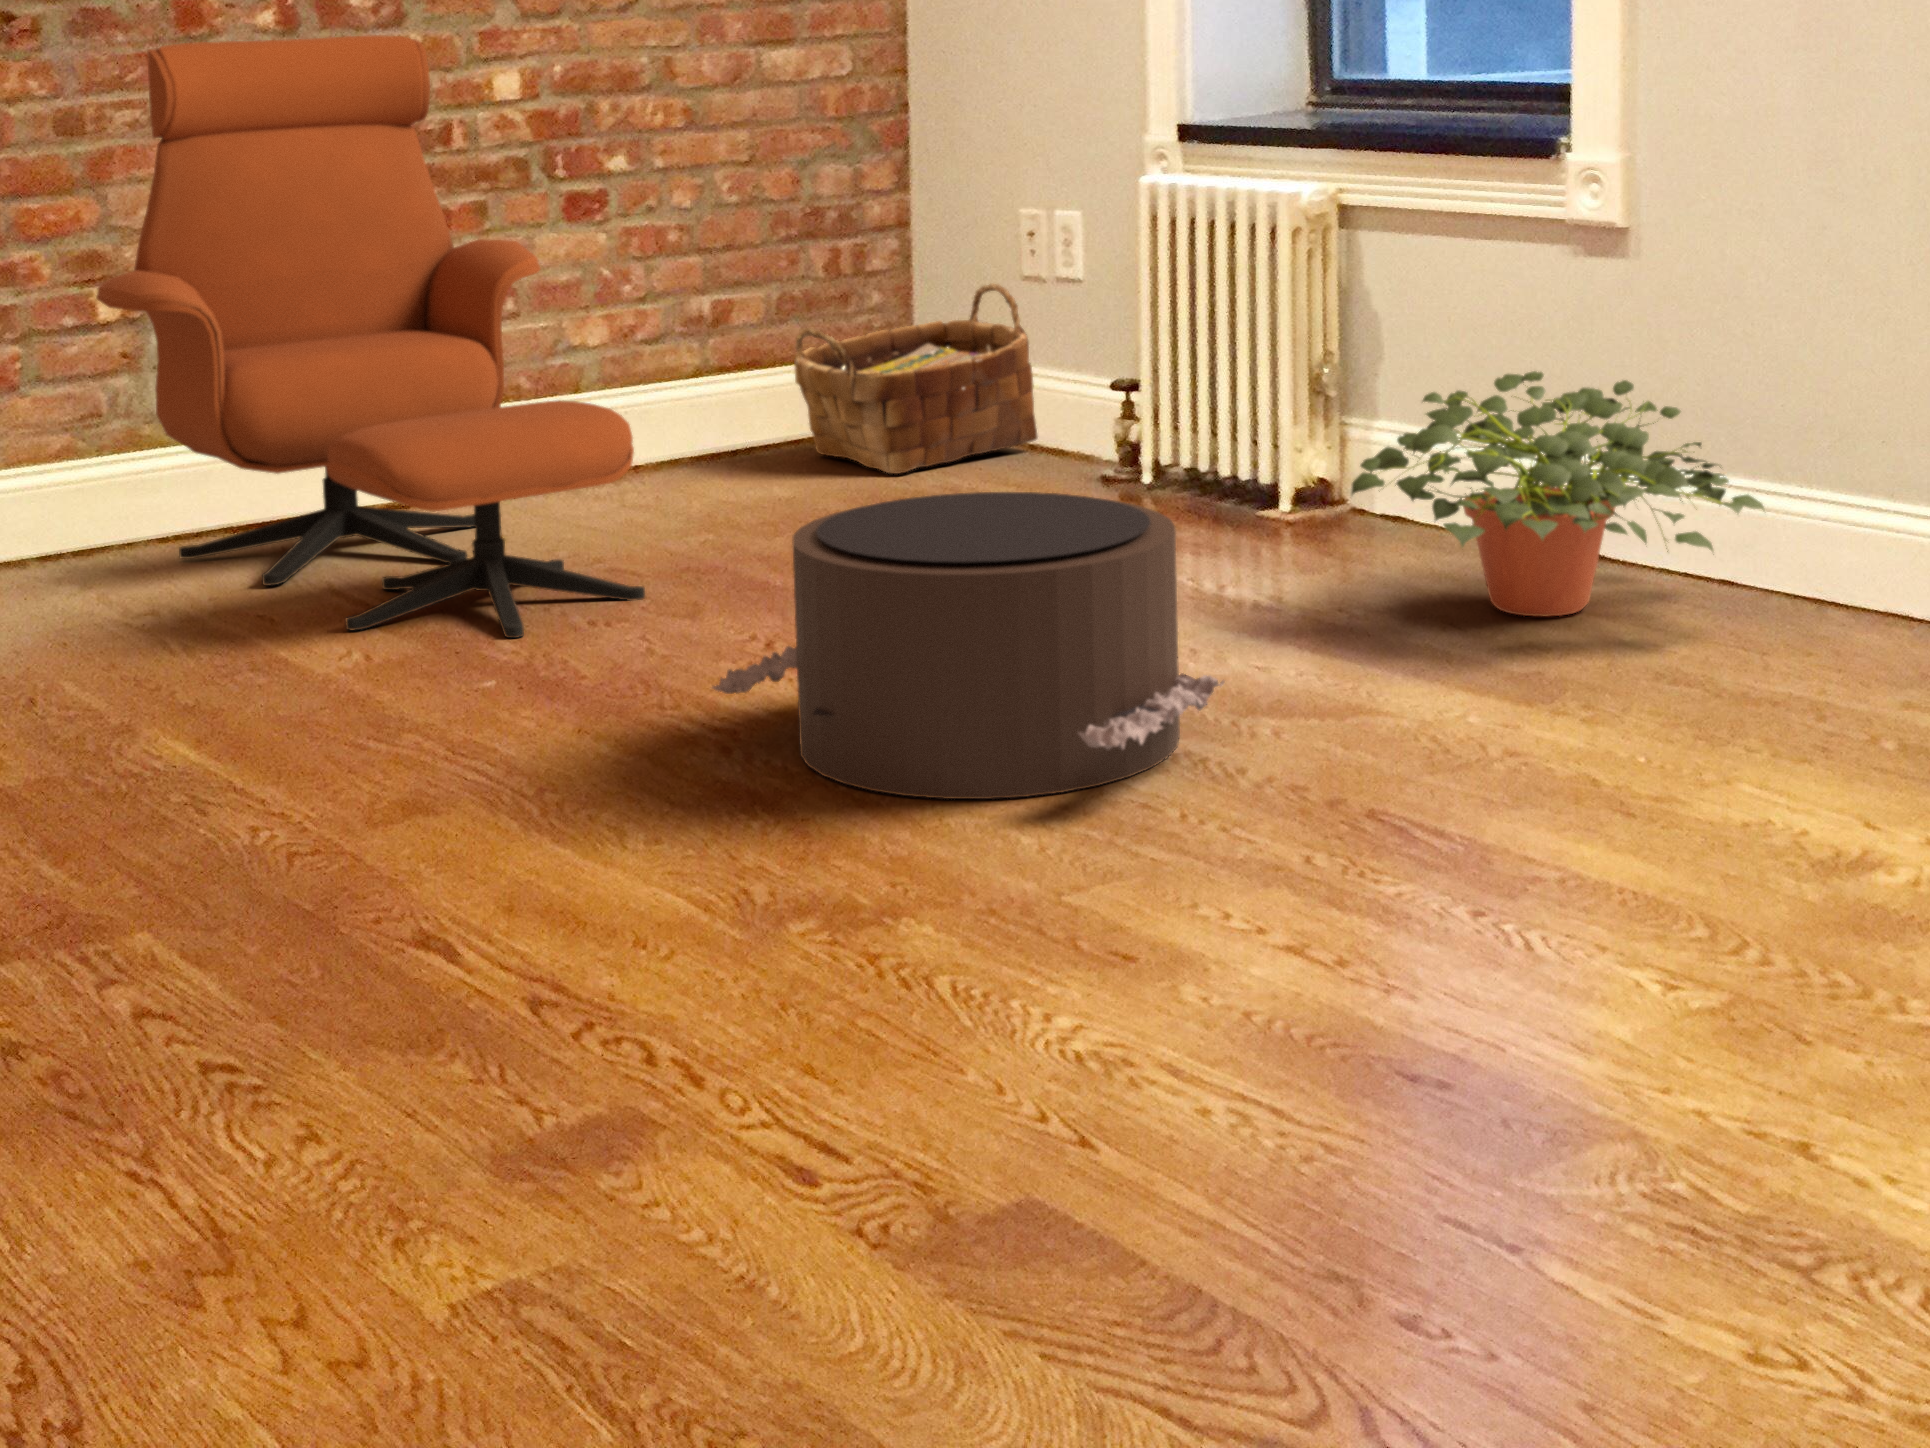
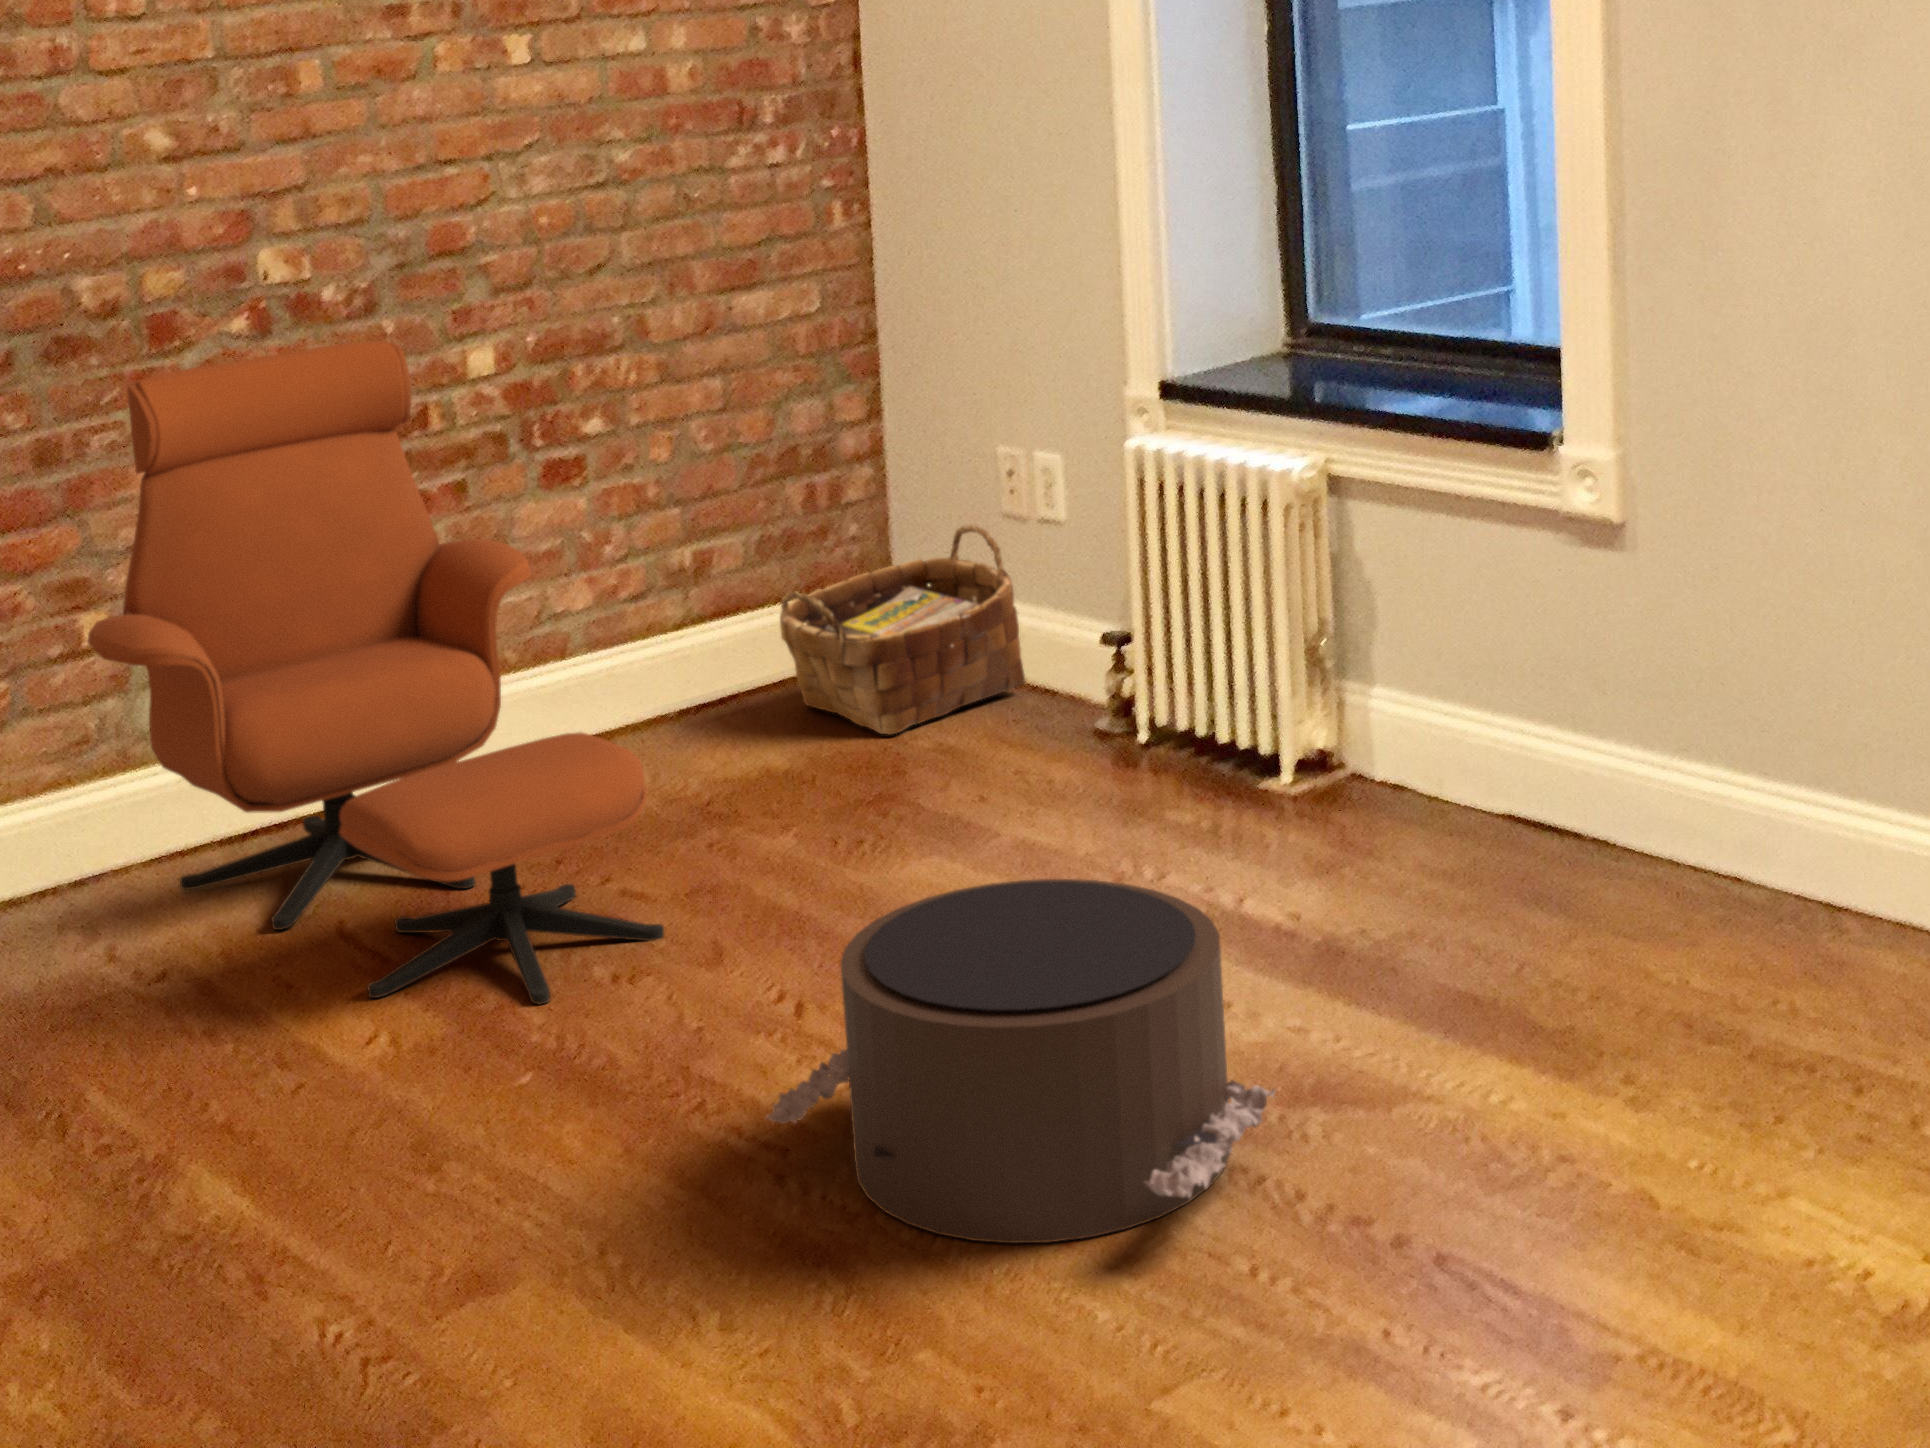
potted plant: present [1351,371,1764,617] -> none [1371,673,1782,941]

